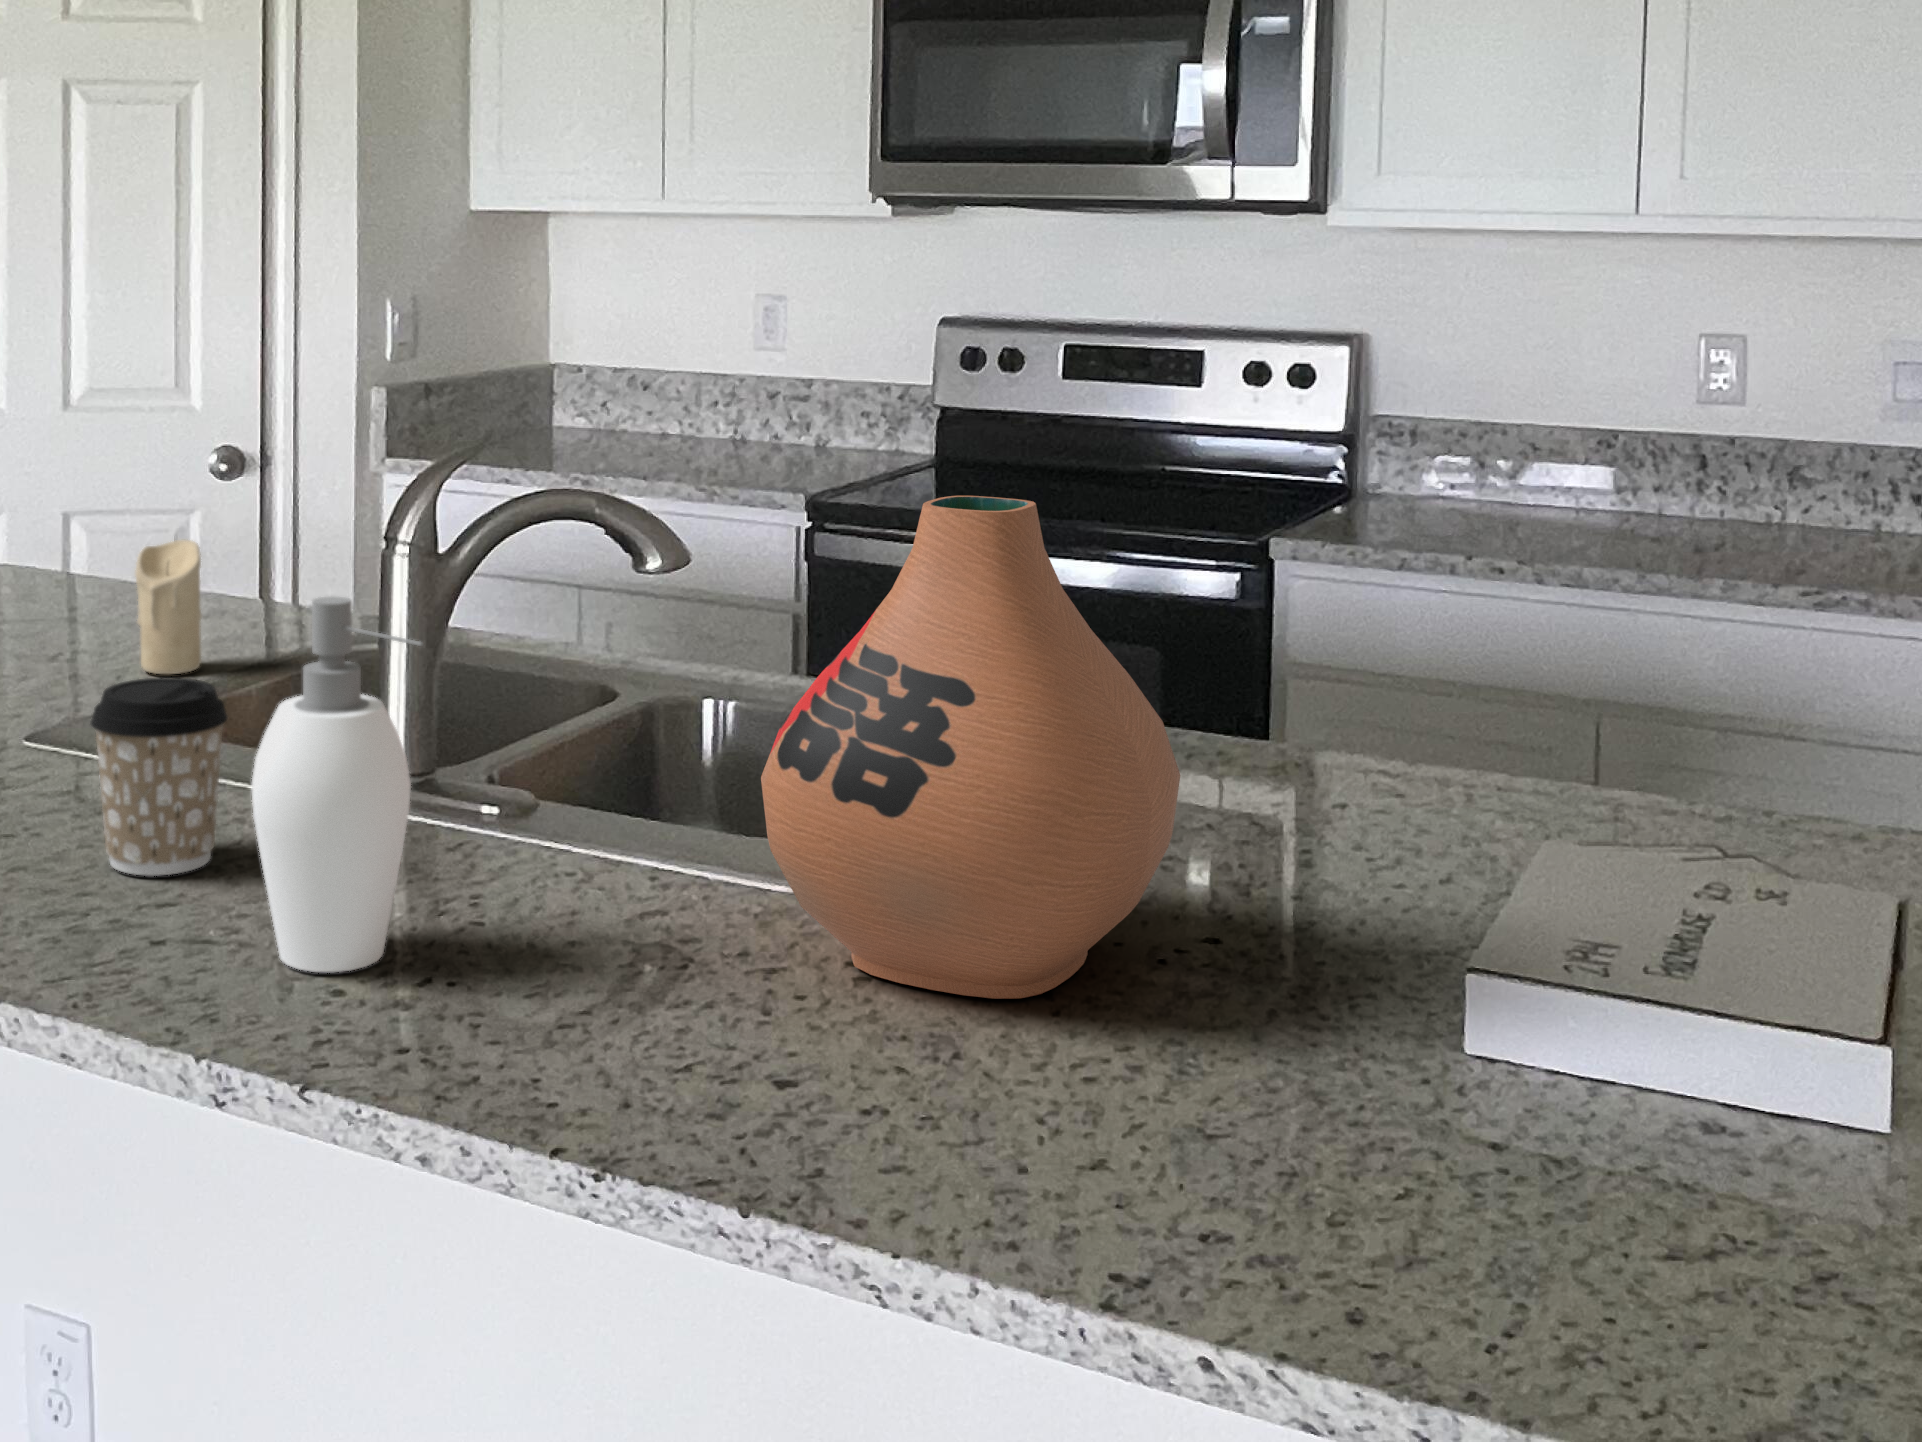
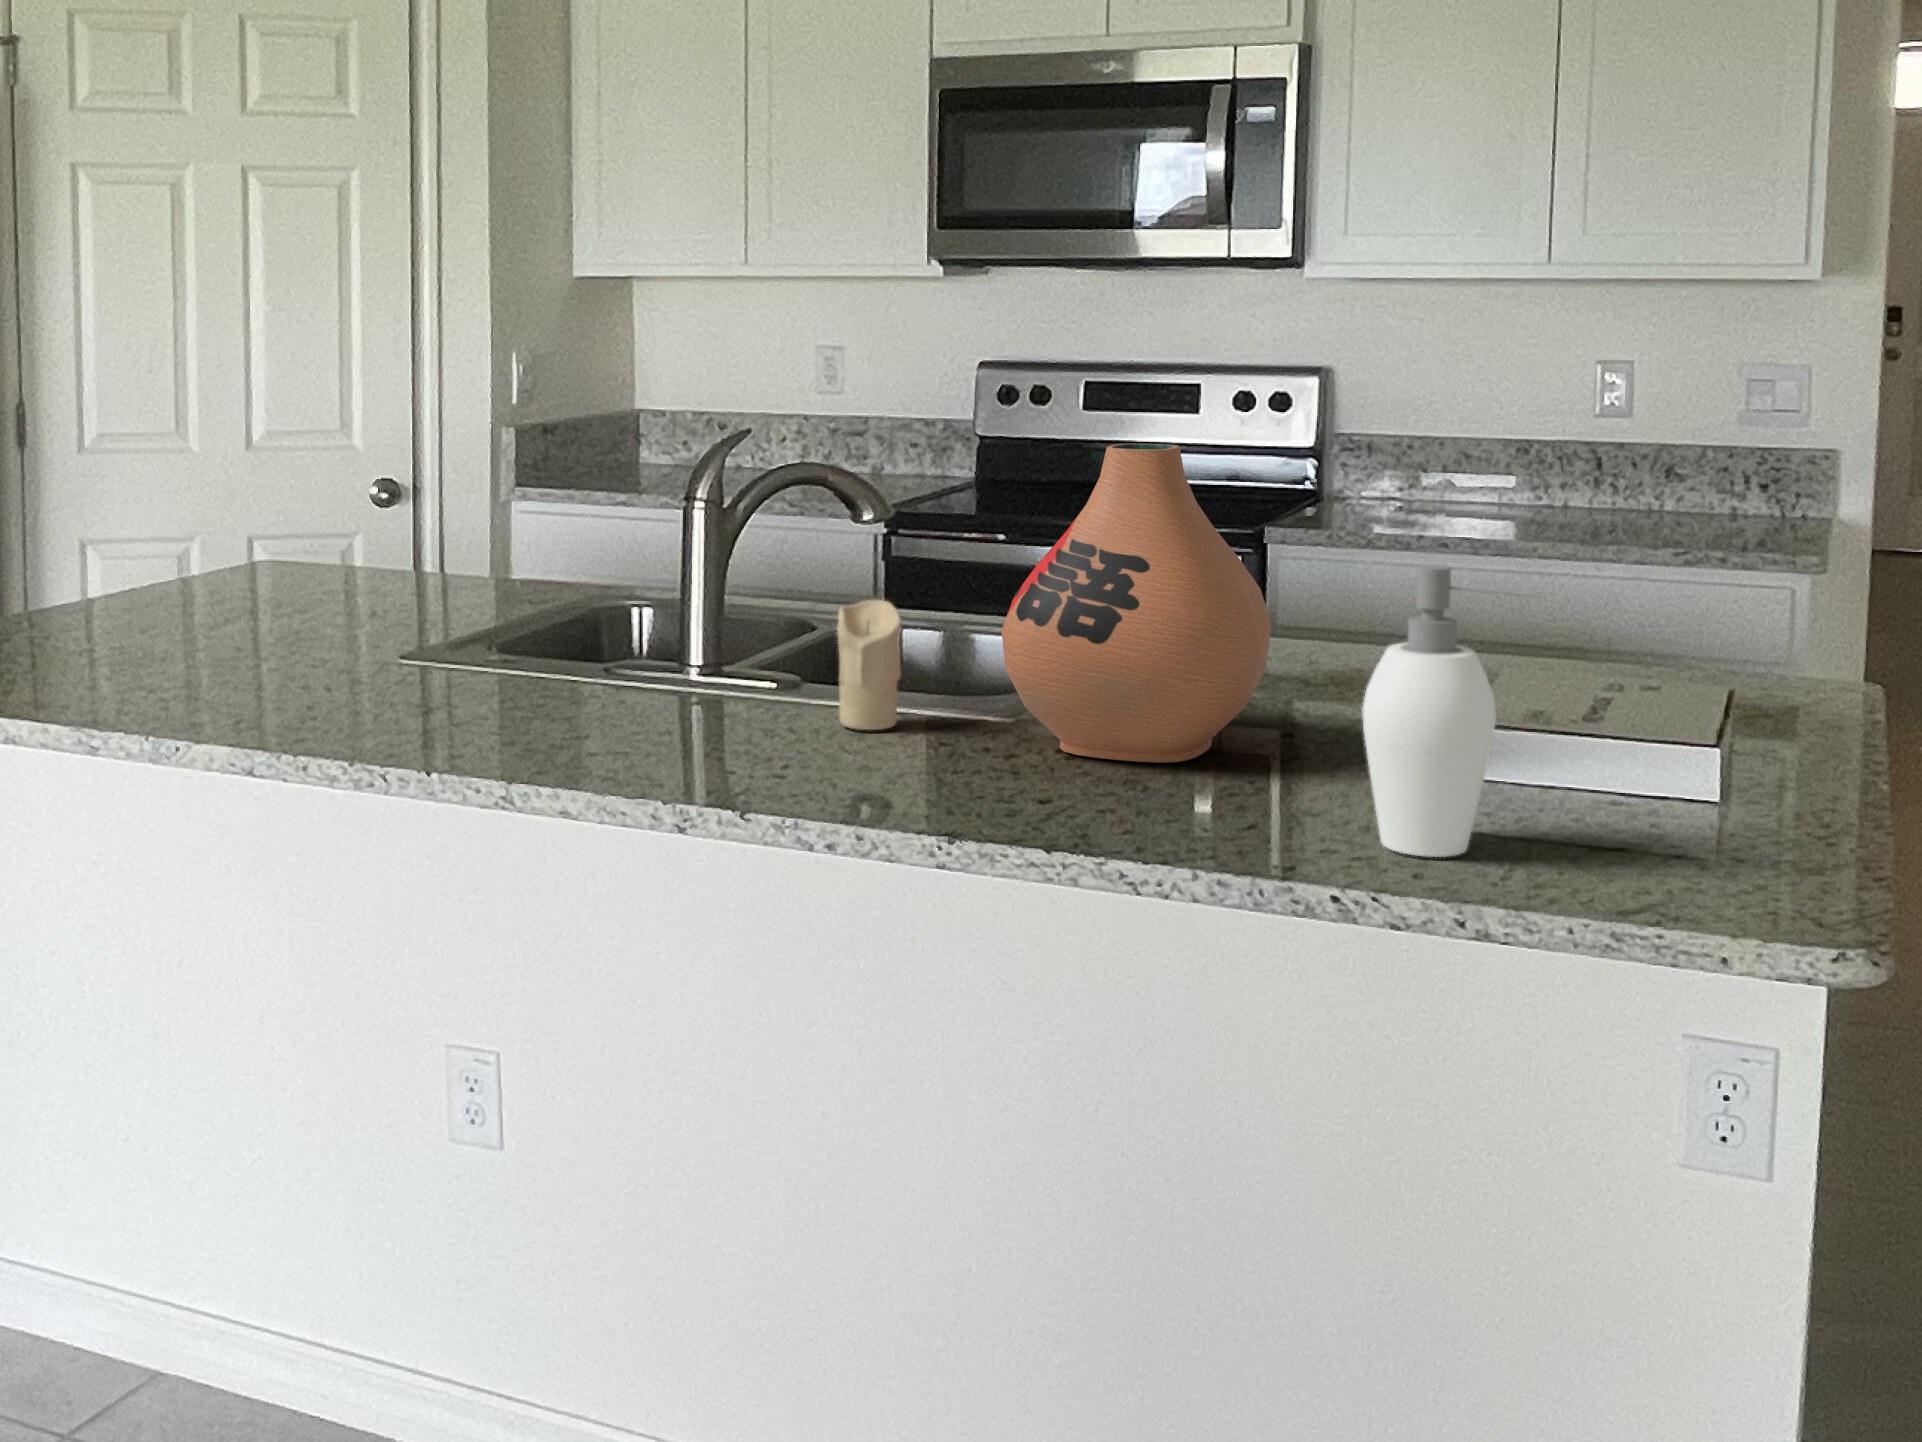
candle: present [135,540,201,674] -> present [837,600,901,730]
soap dispenser: present [252,596,423,972] -> present [1362,564,1540,857]
coffee cup: present [90,677,228,876] -> none [514,593,609,724]

